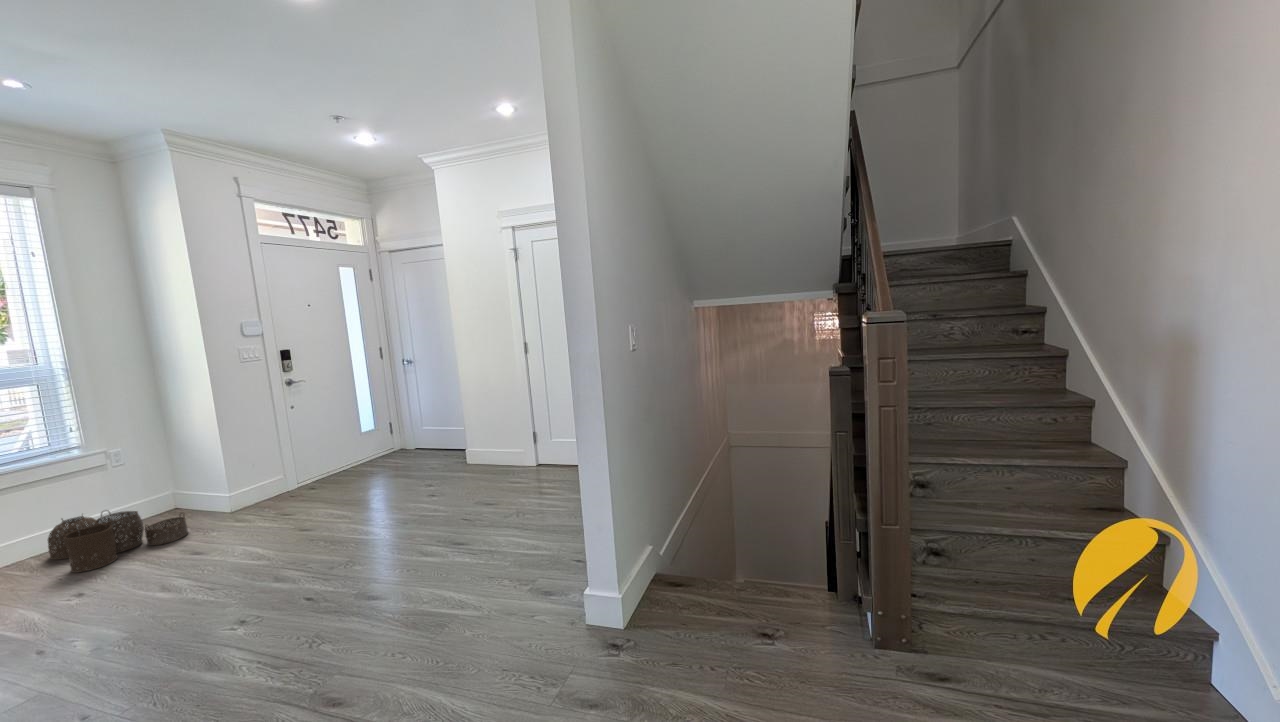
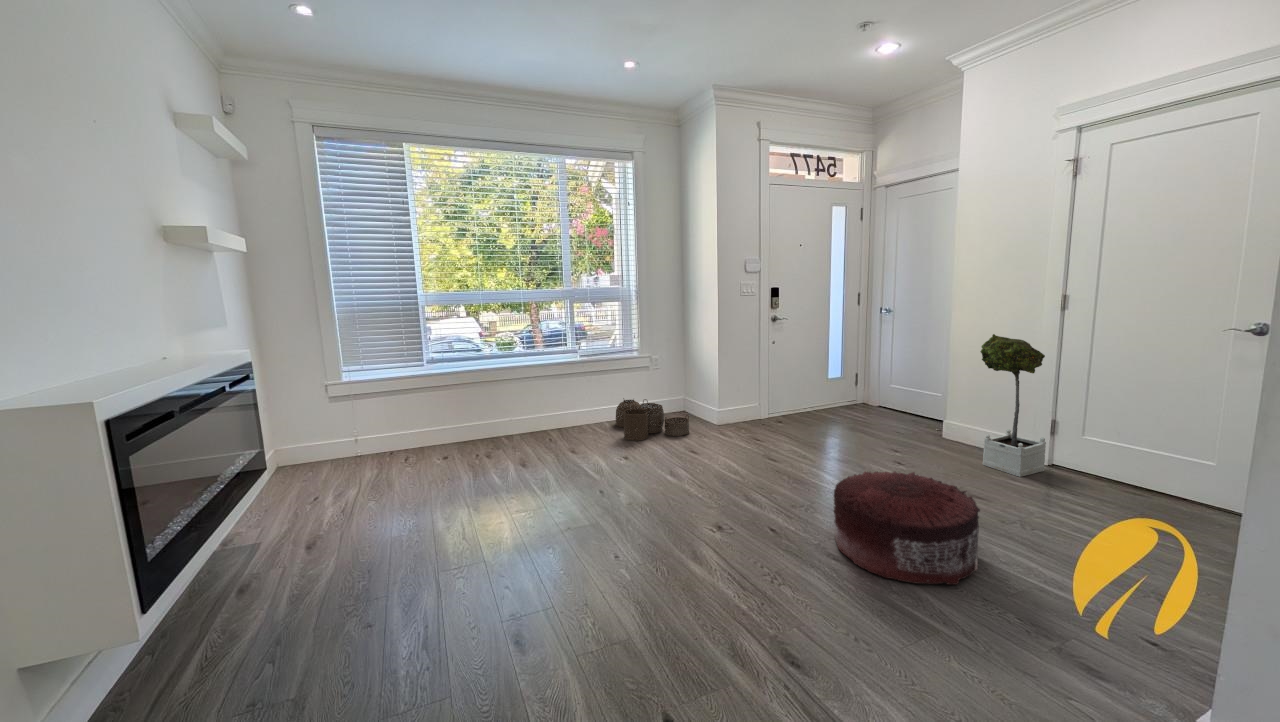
potted tree: none [478,375,532,478] -> present [980,334,1046,477]
pouf: none [364,499,484,595] -> present [834,472,980,585]

